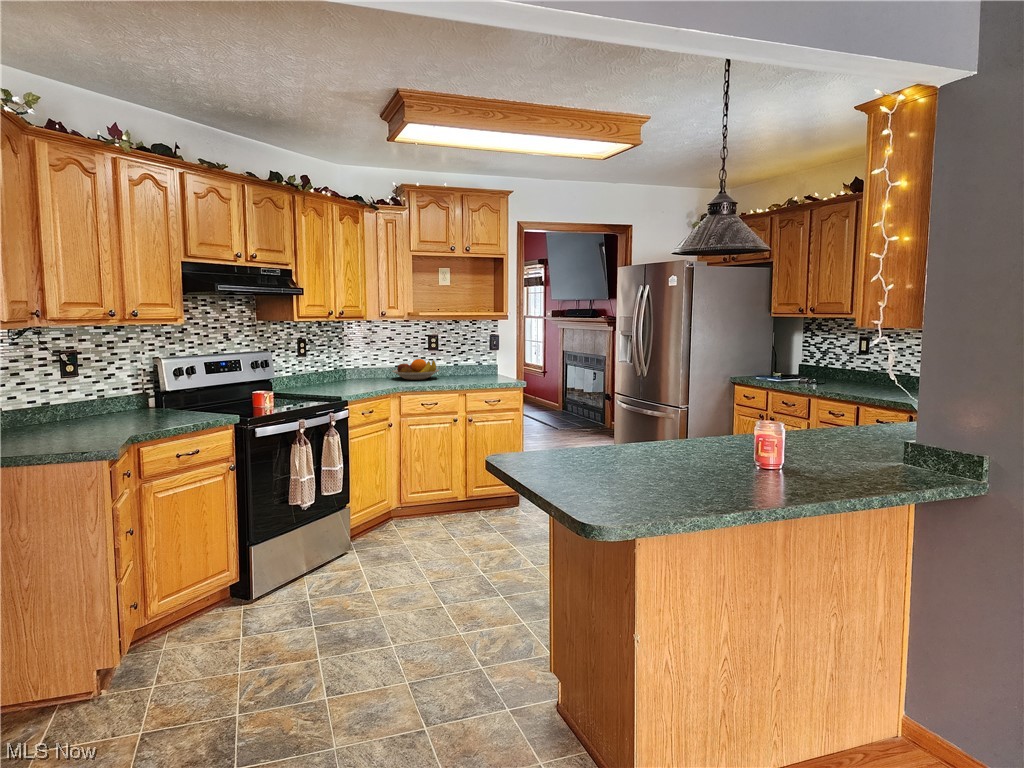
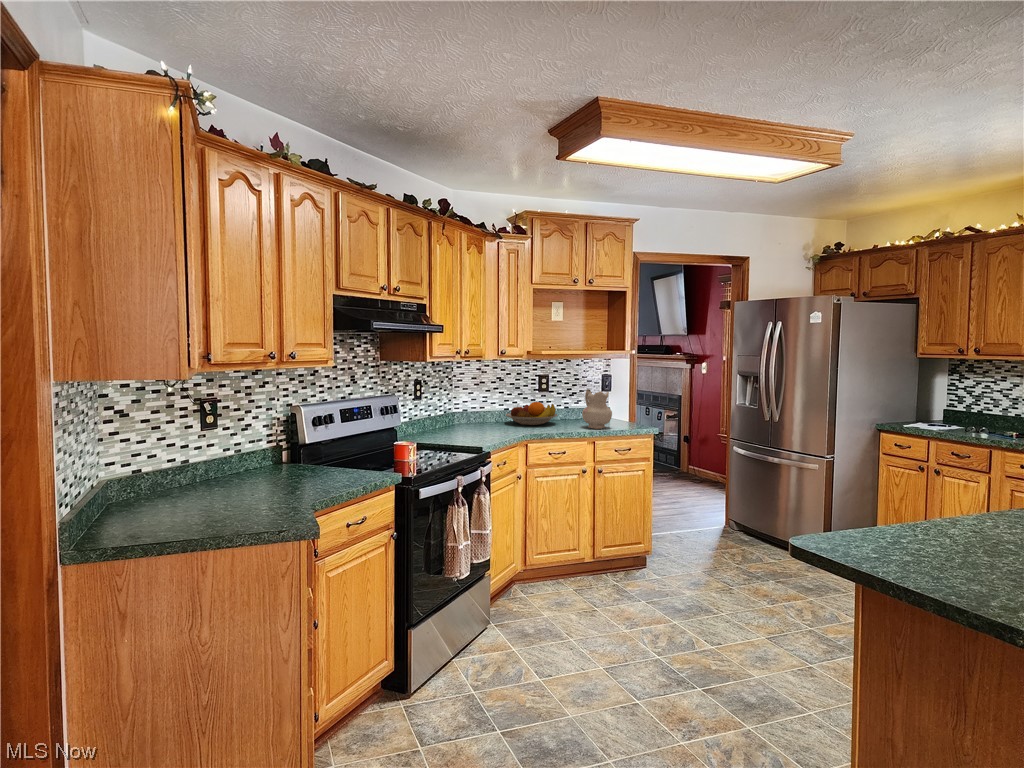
ceramic pitcher: none [457,347,484,382] -> present [582,389,612,429]

